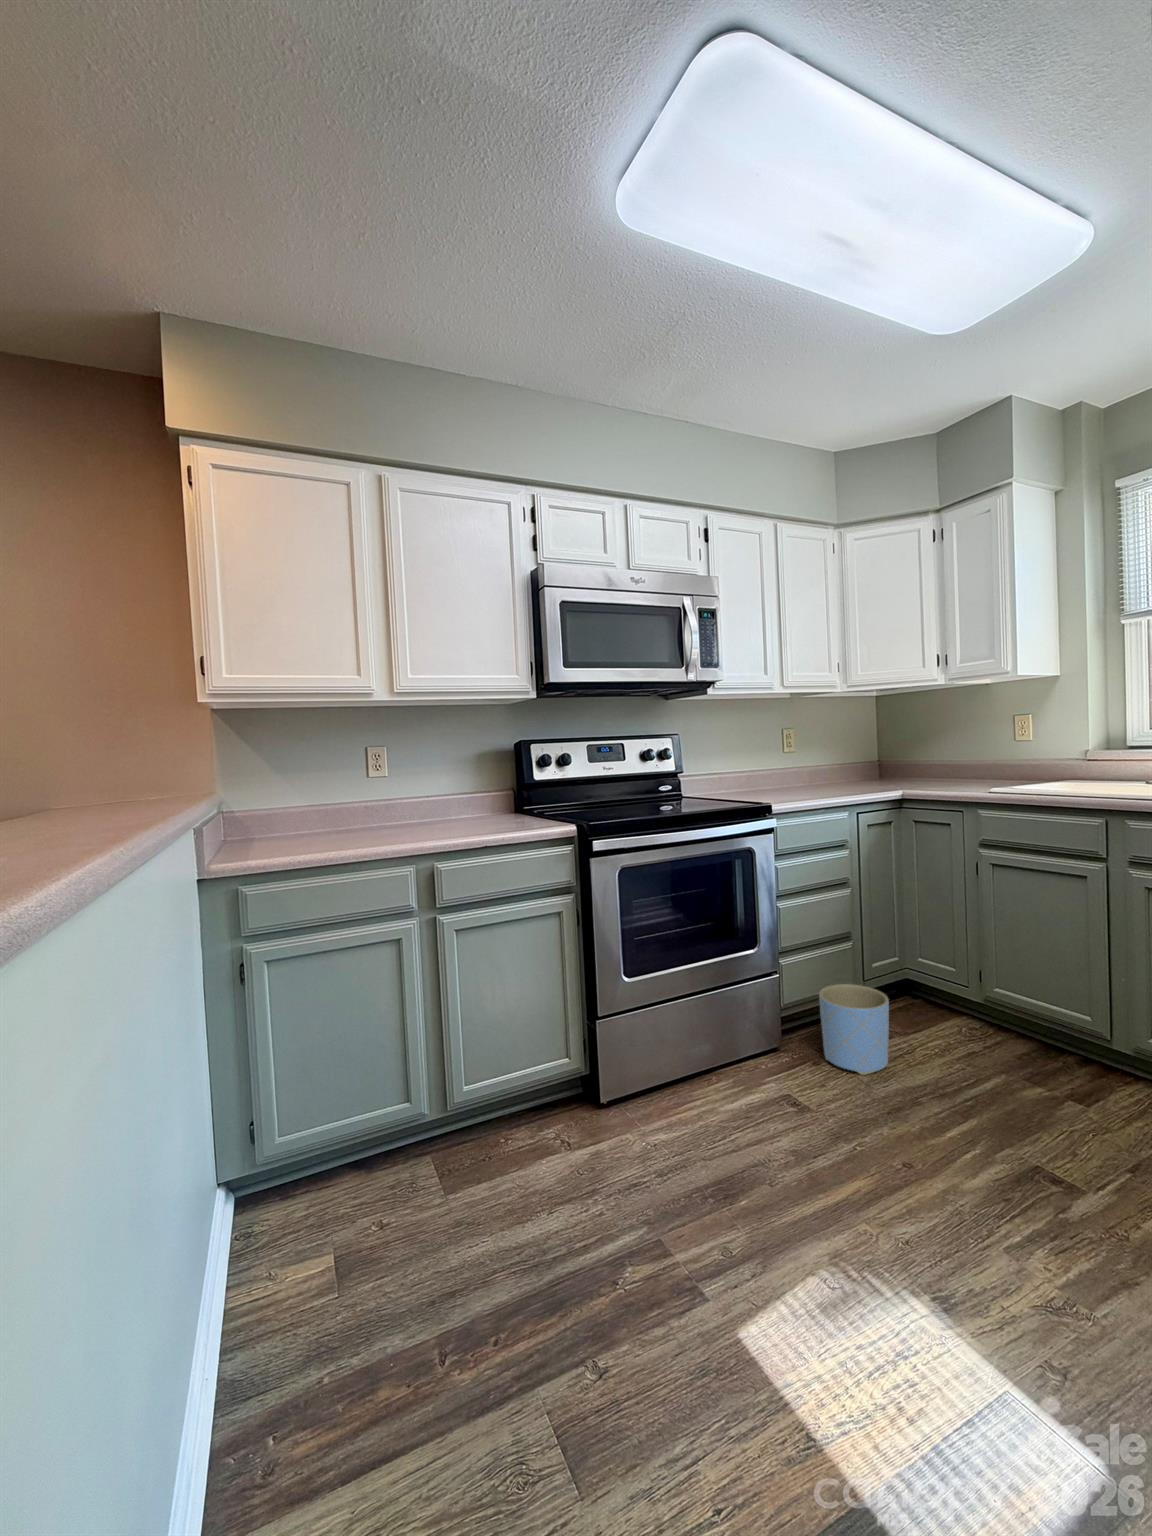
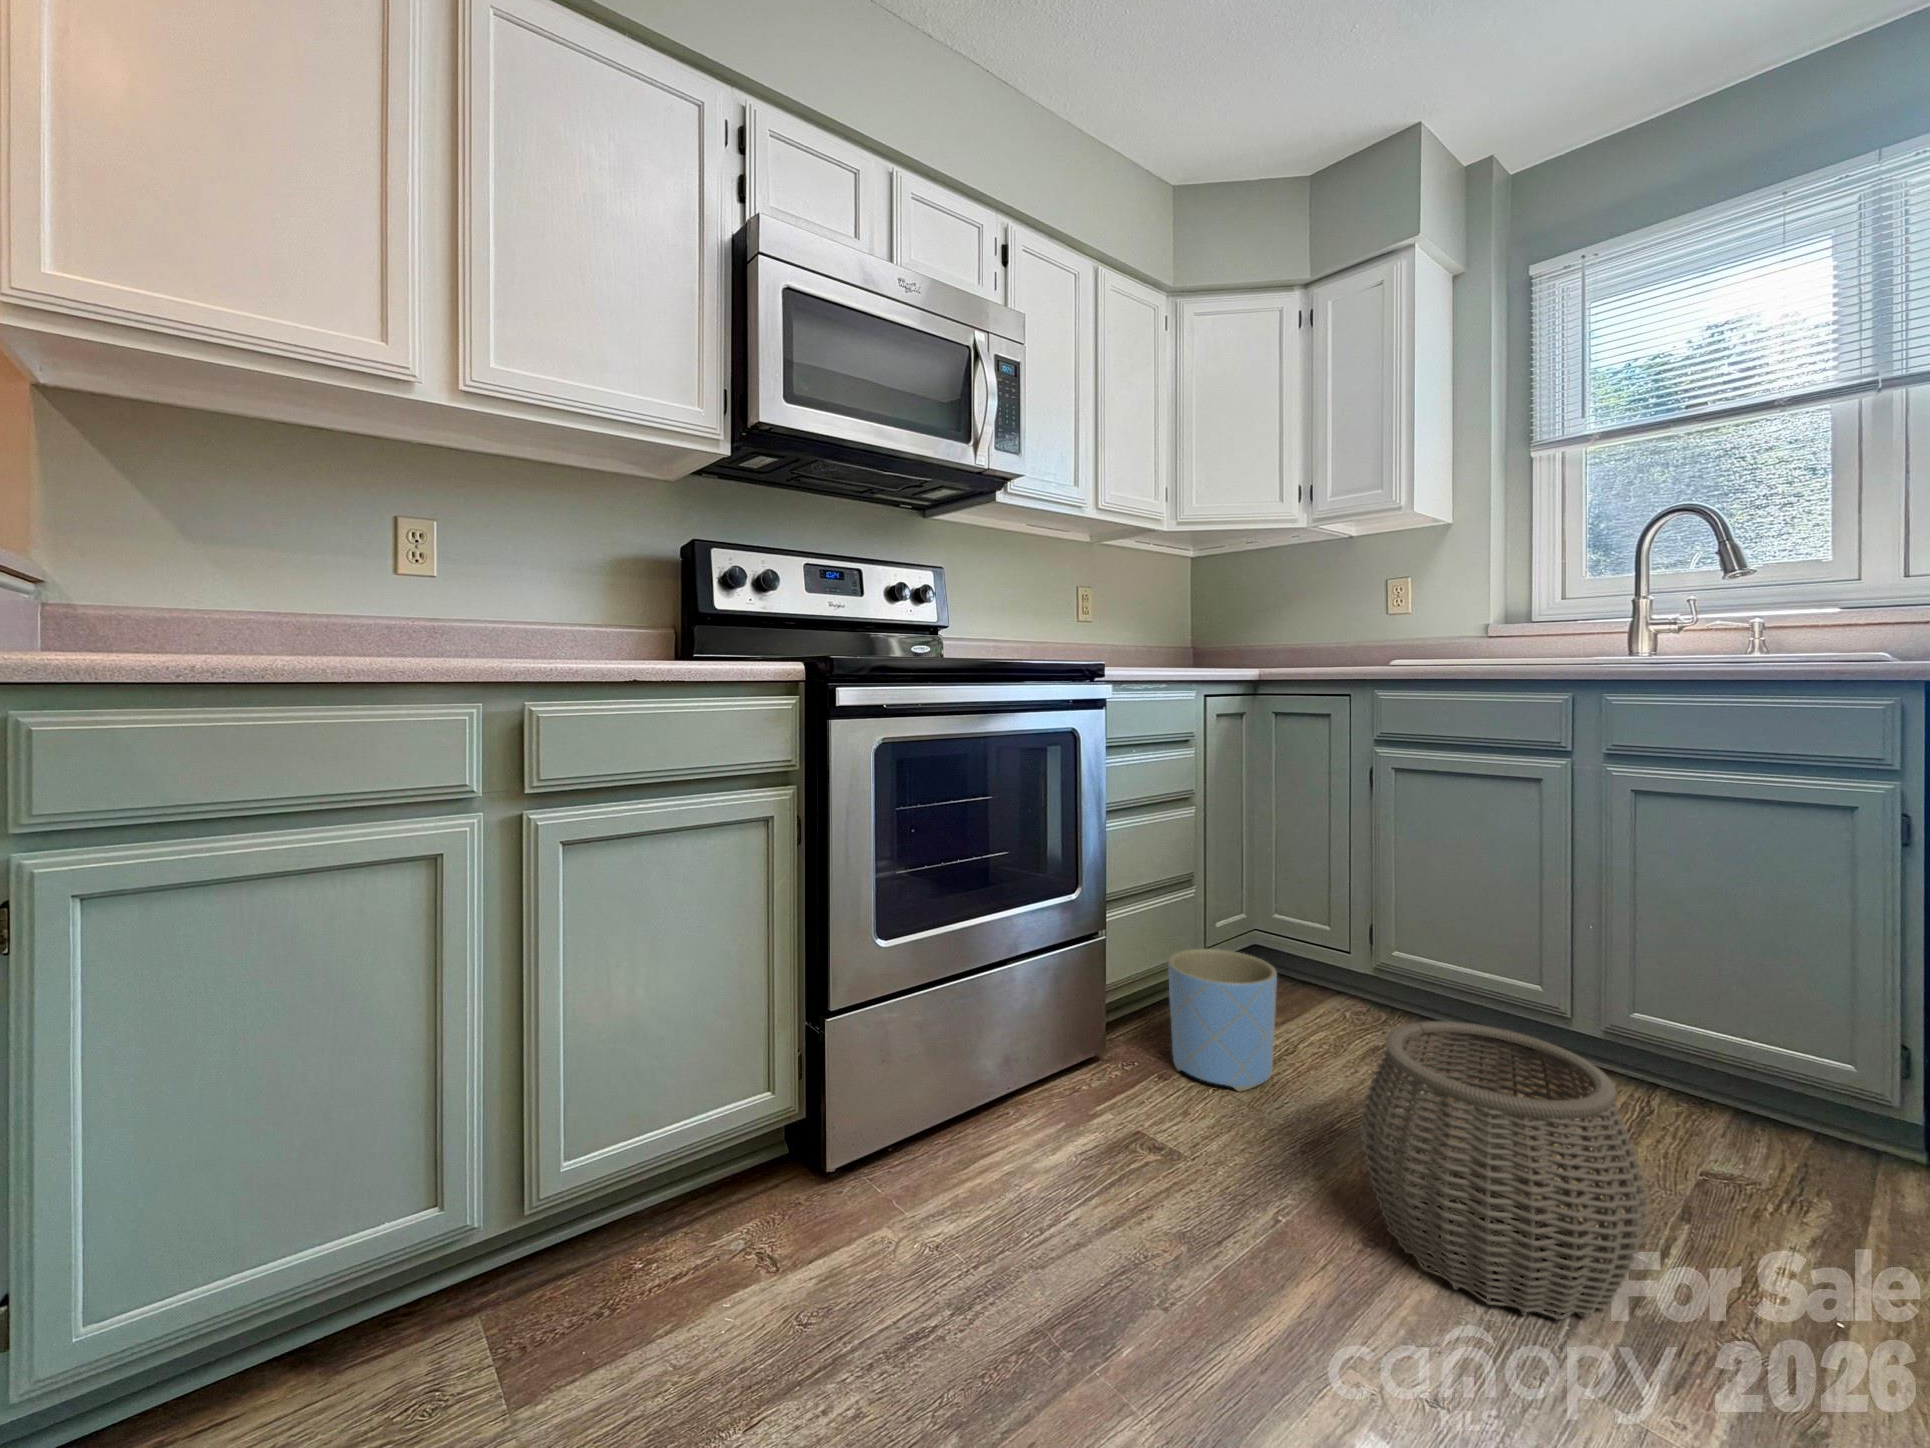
woven basket: none [903,1038,1064,1211] -> present [1361,1021,1649,1320]

